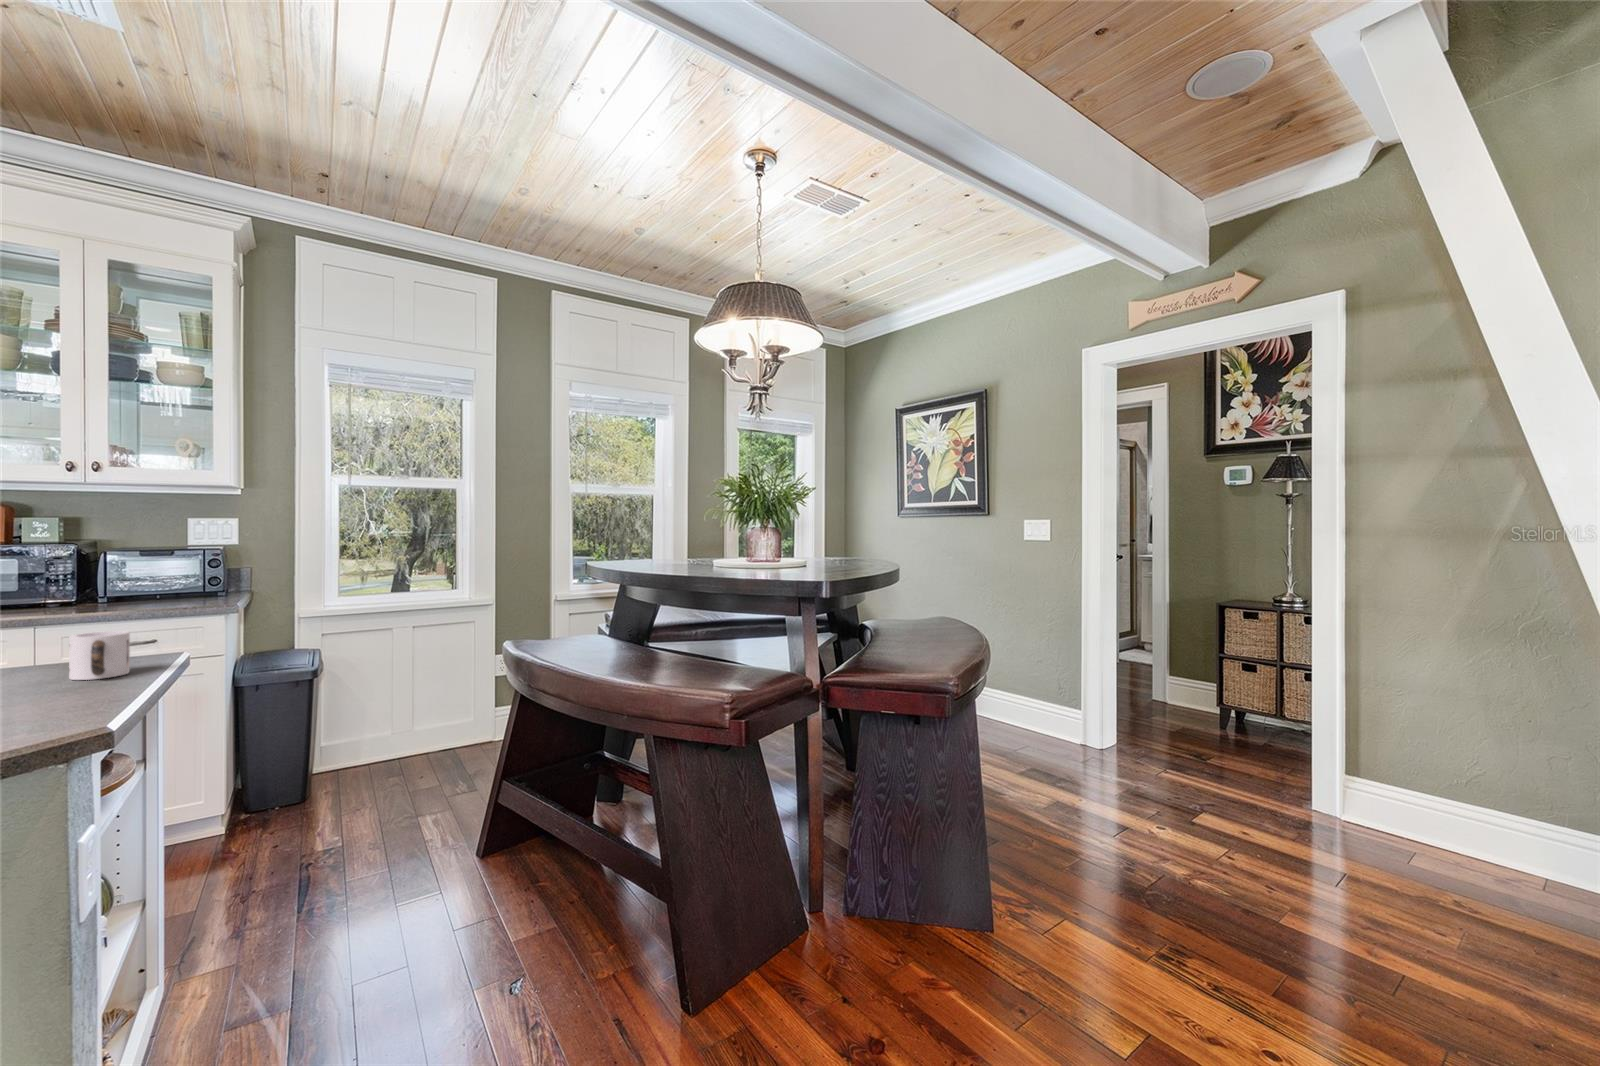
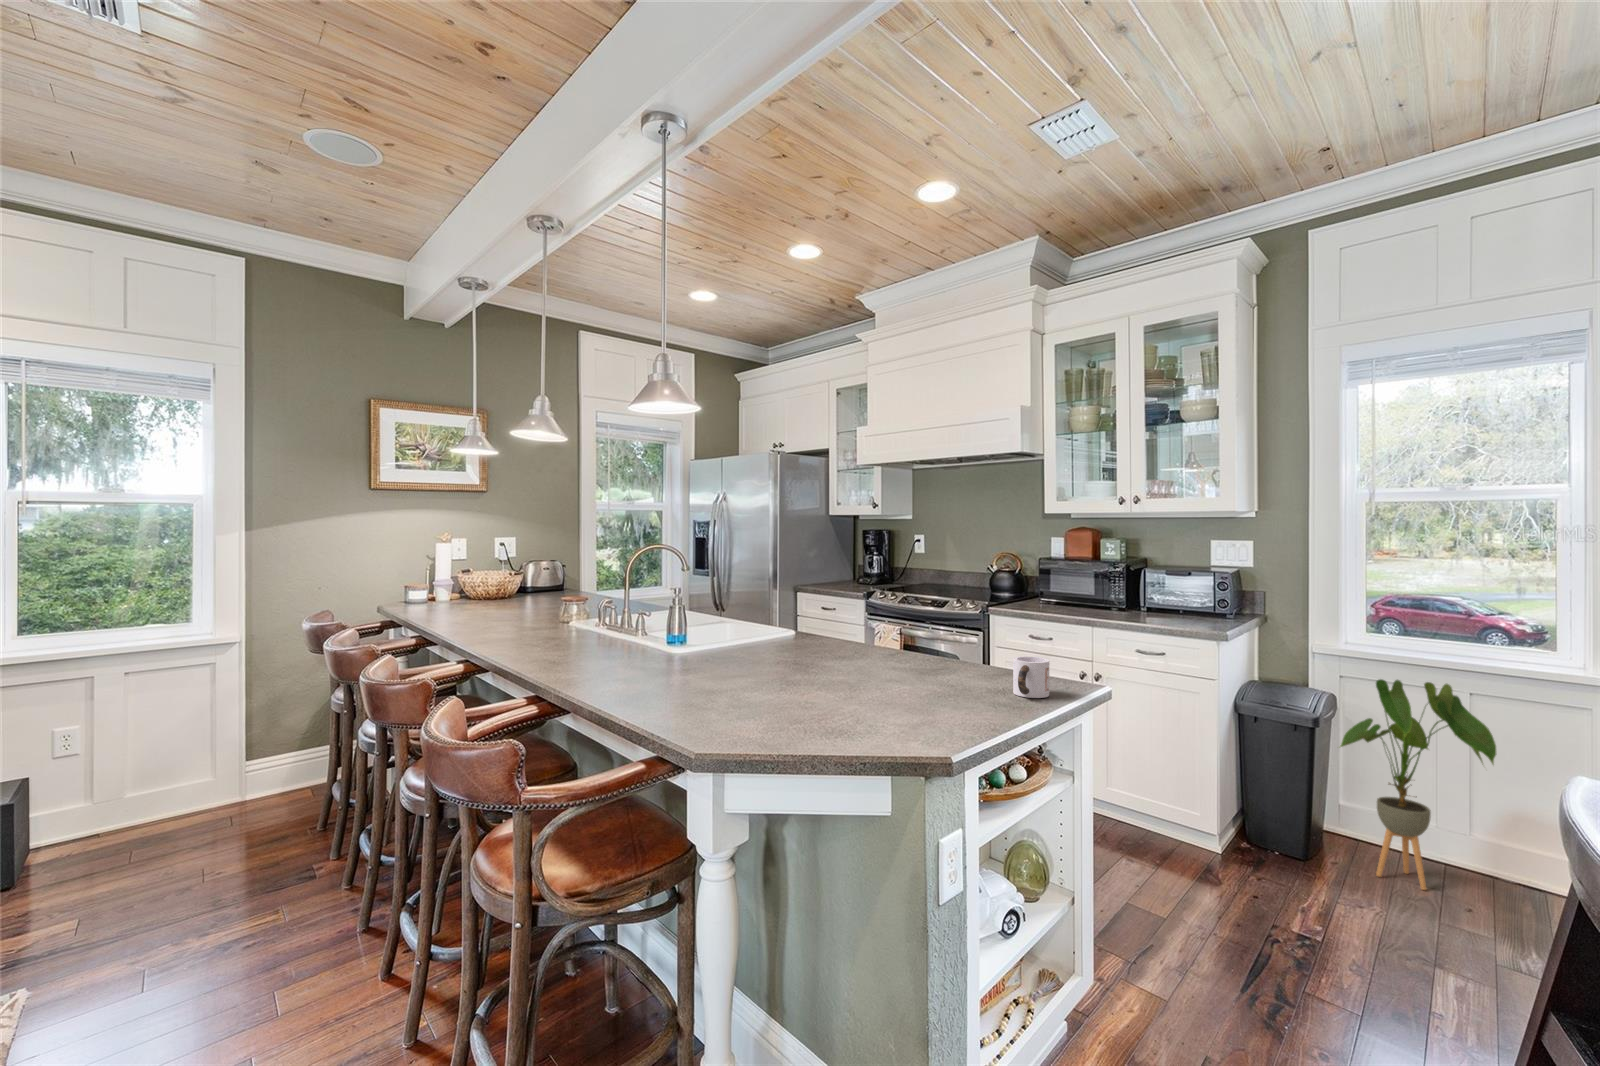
house plant: none [333,623,441,786] -> present [1340,679,1496,890]

